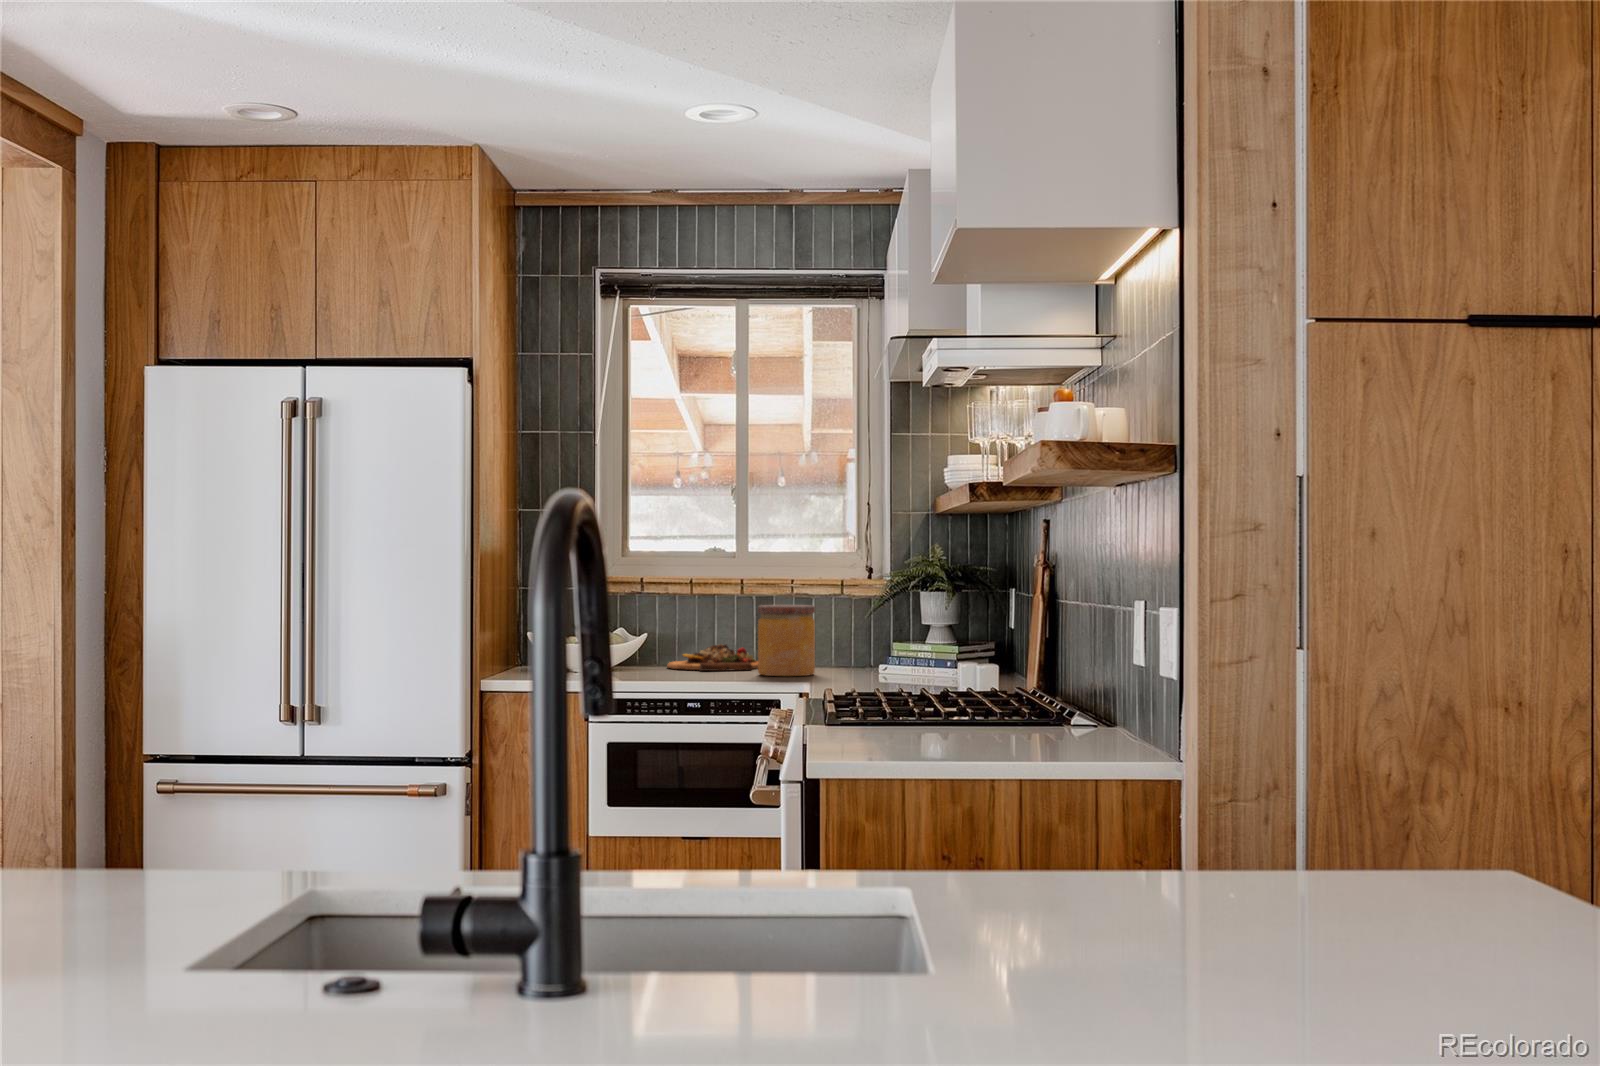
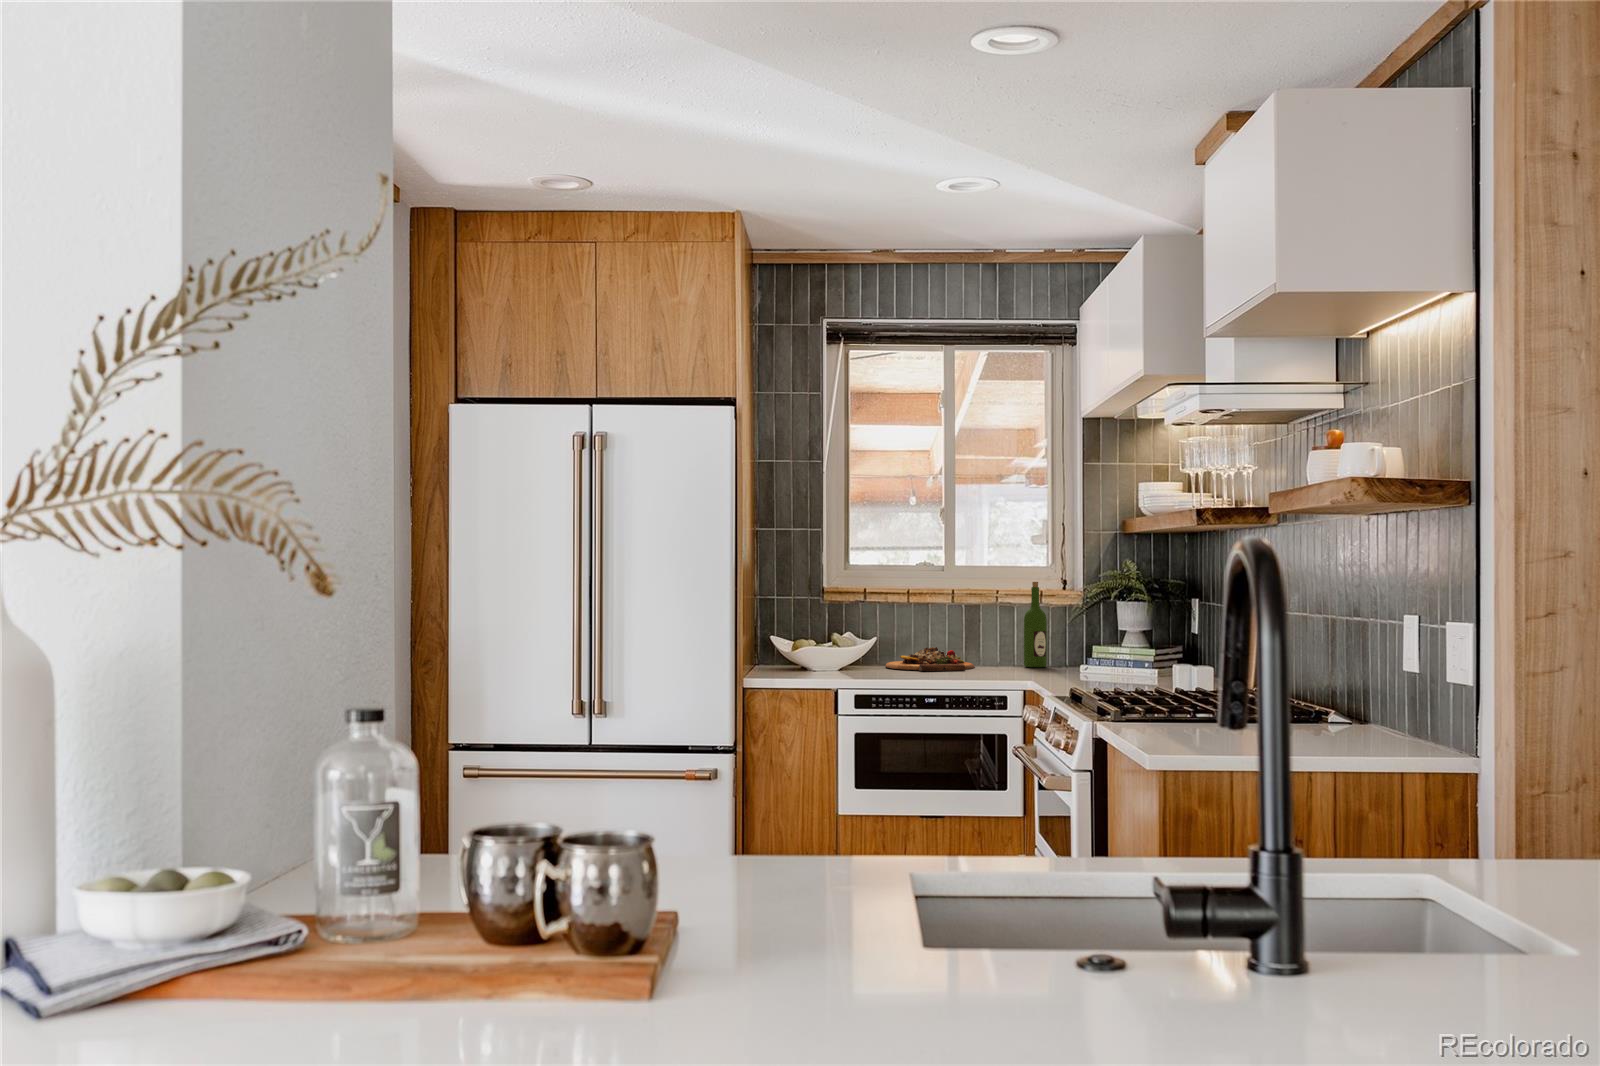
wine bottle: none [823,569,849,667] -> present [1024,582,1047,667]
jar: present [758,605,815,676] -> none [977,613,1028,677]

